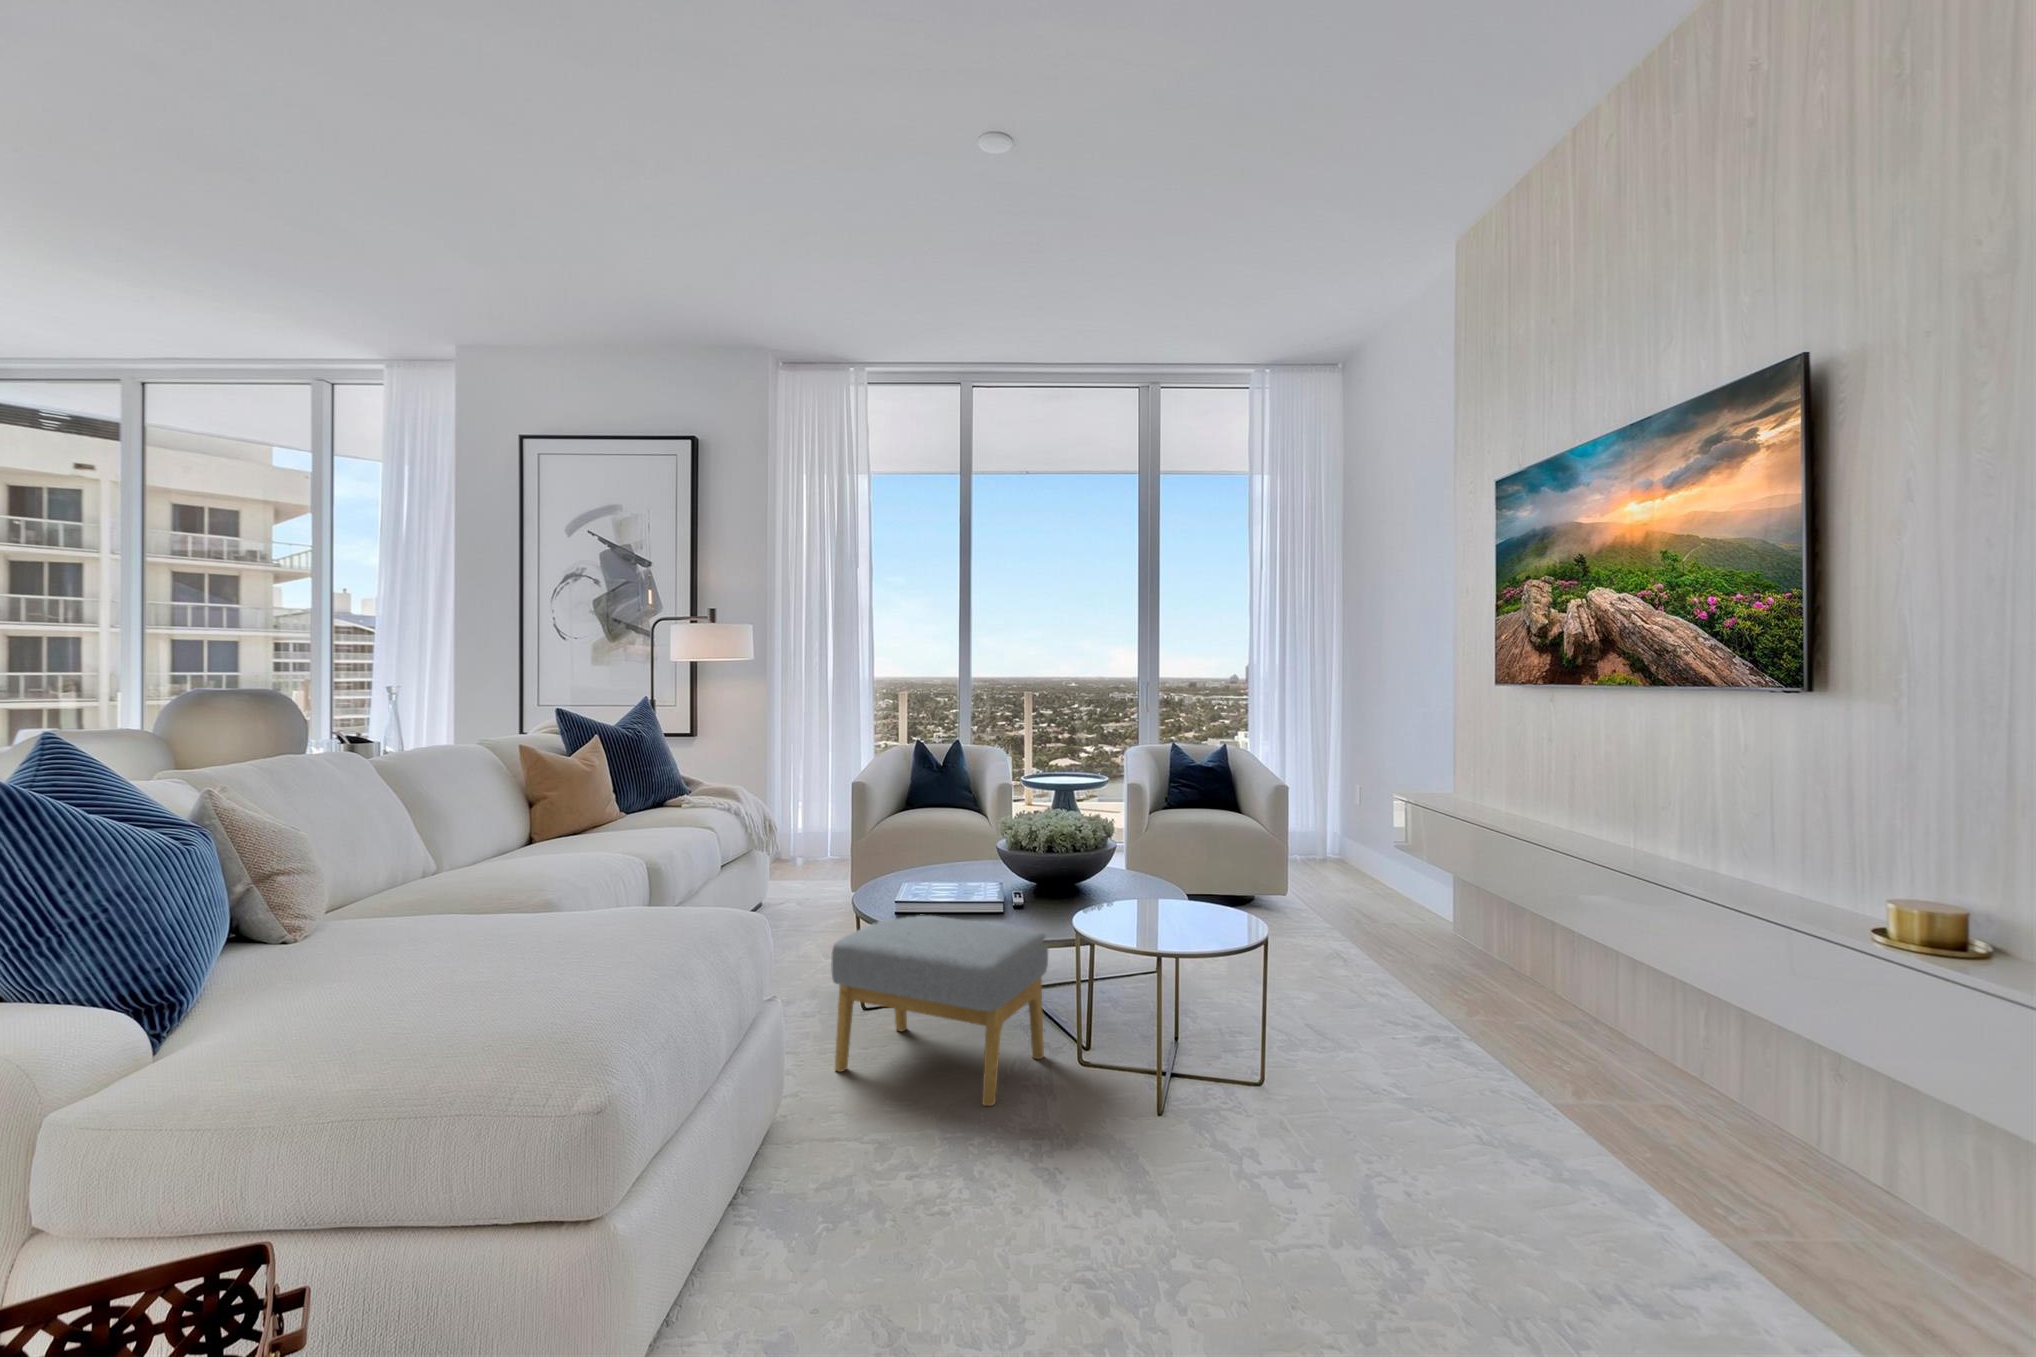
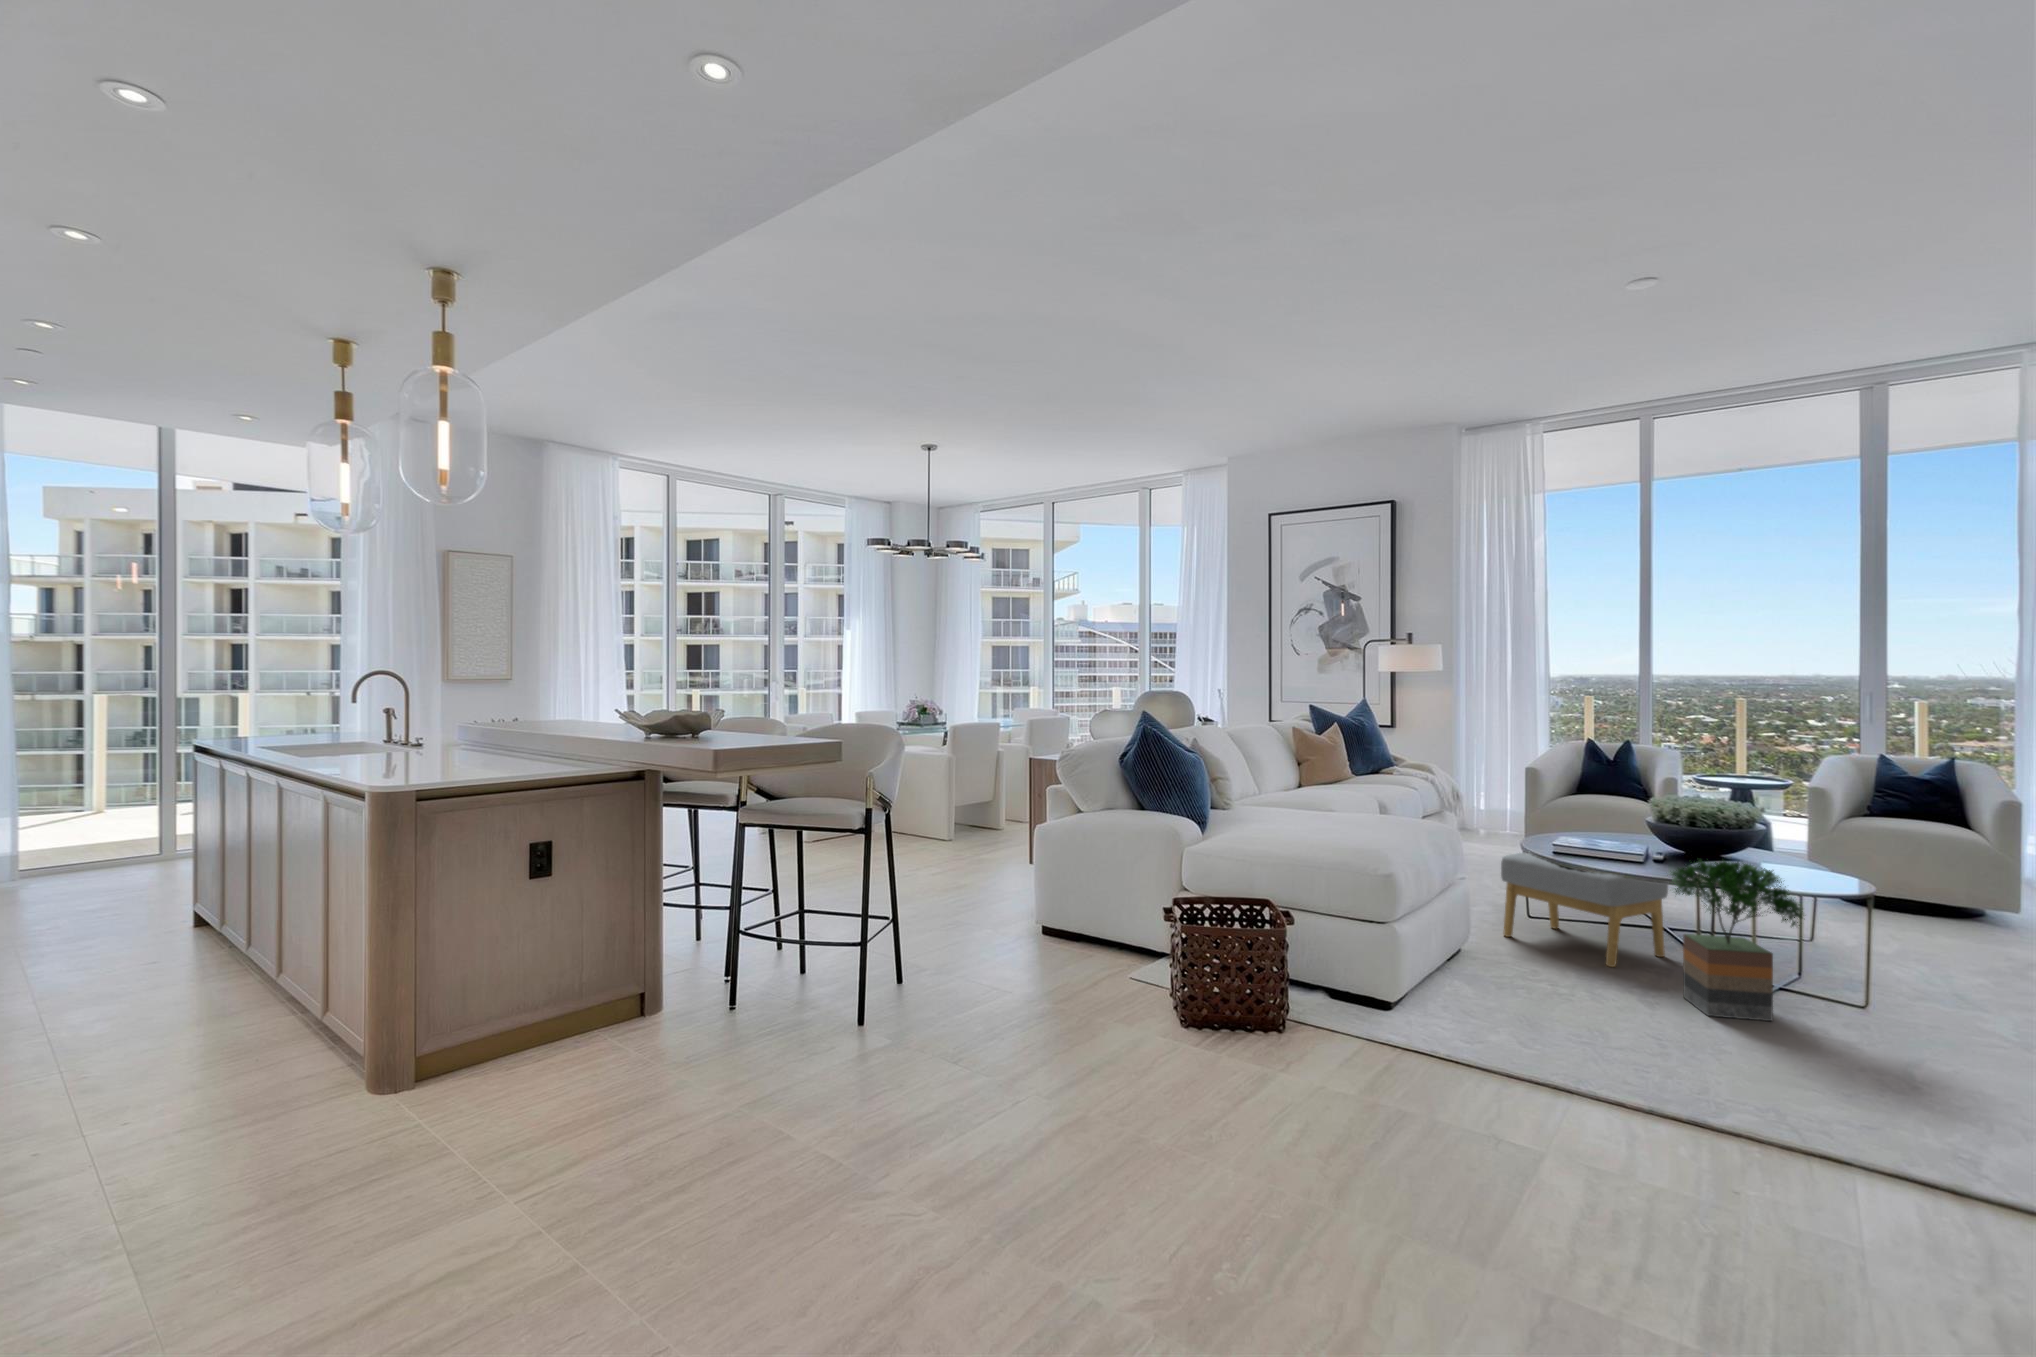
potted tree: none [1078,925,1263,1201] -> present [1672,860,1803,1021]

